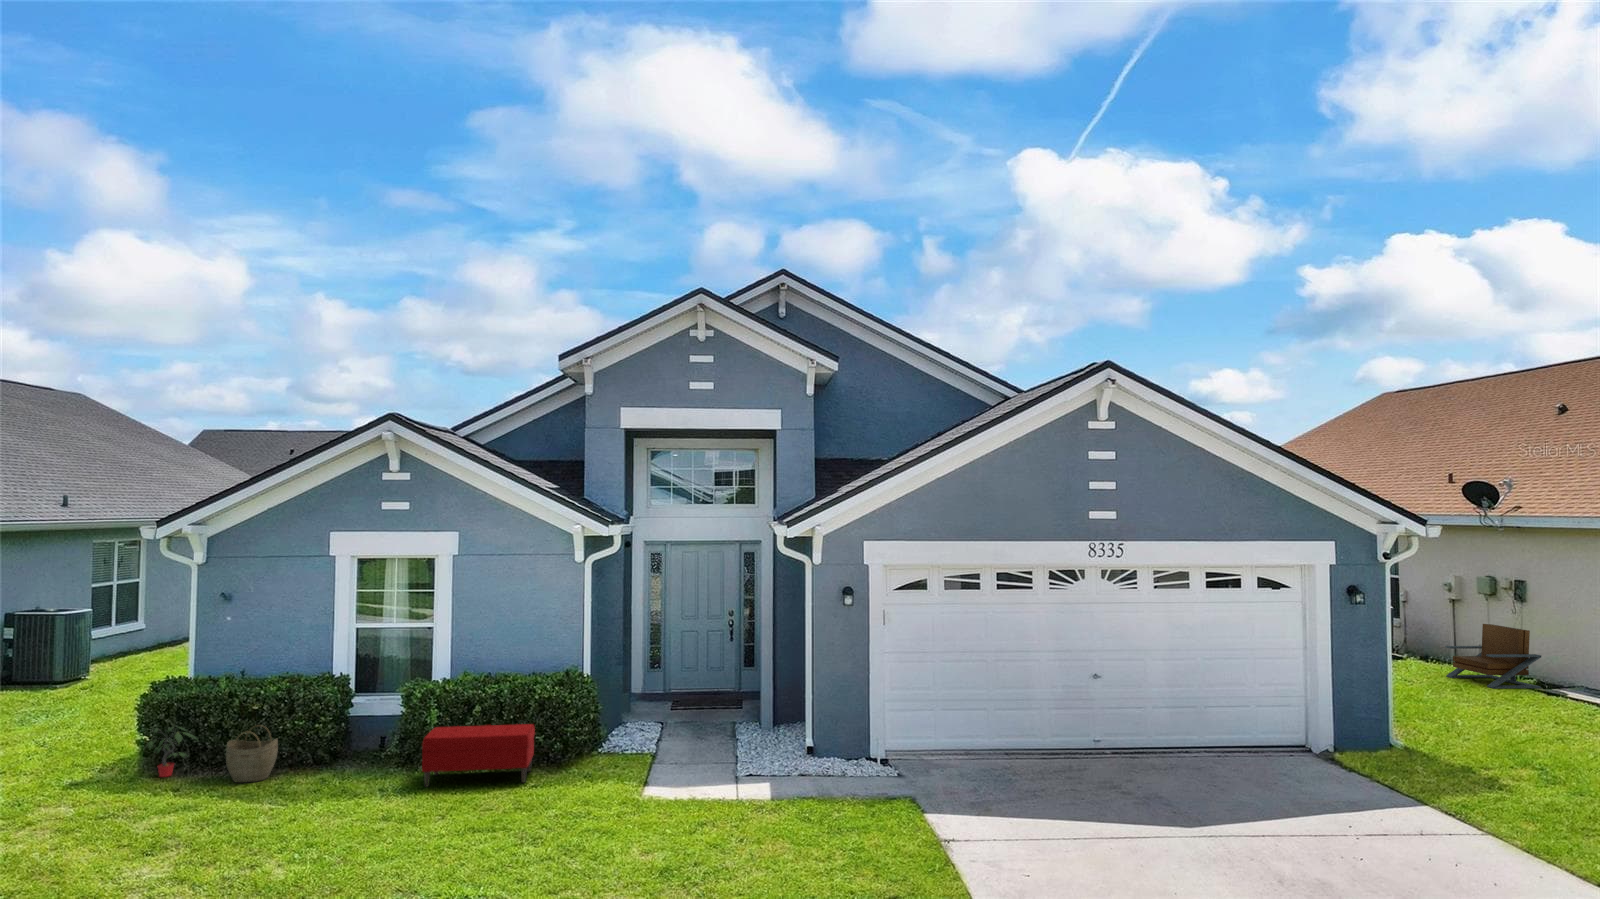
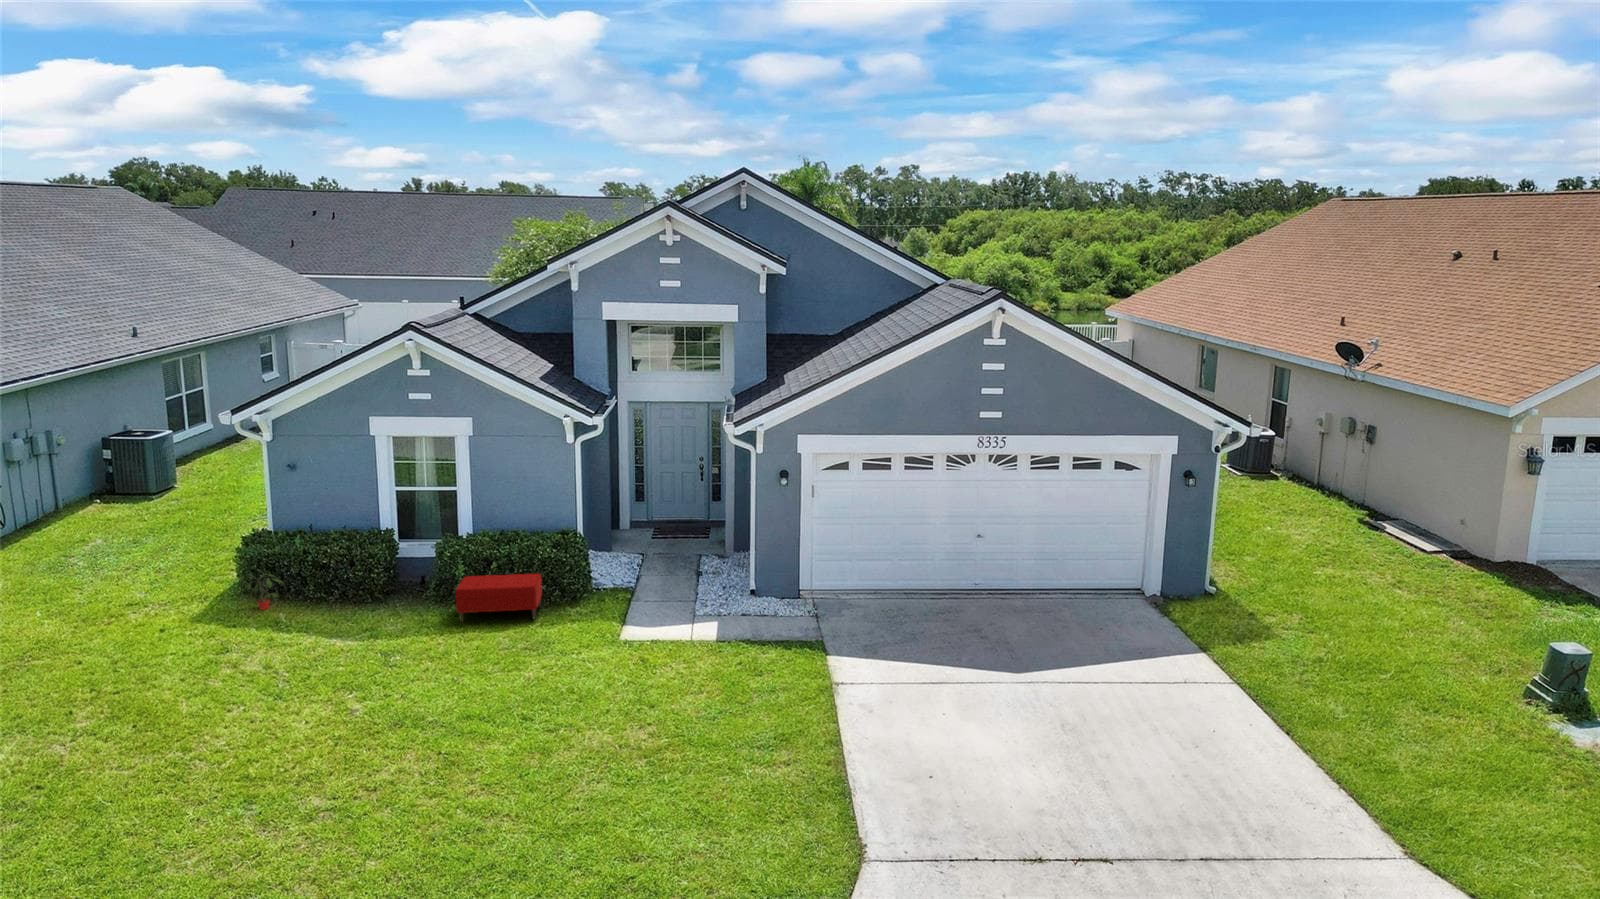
lounge chair: present [1445,624,1541,688] -> none [1269,470,1343,523]
woven basket: present [226,725,278,783] -> none [307,574,347,616]

